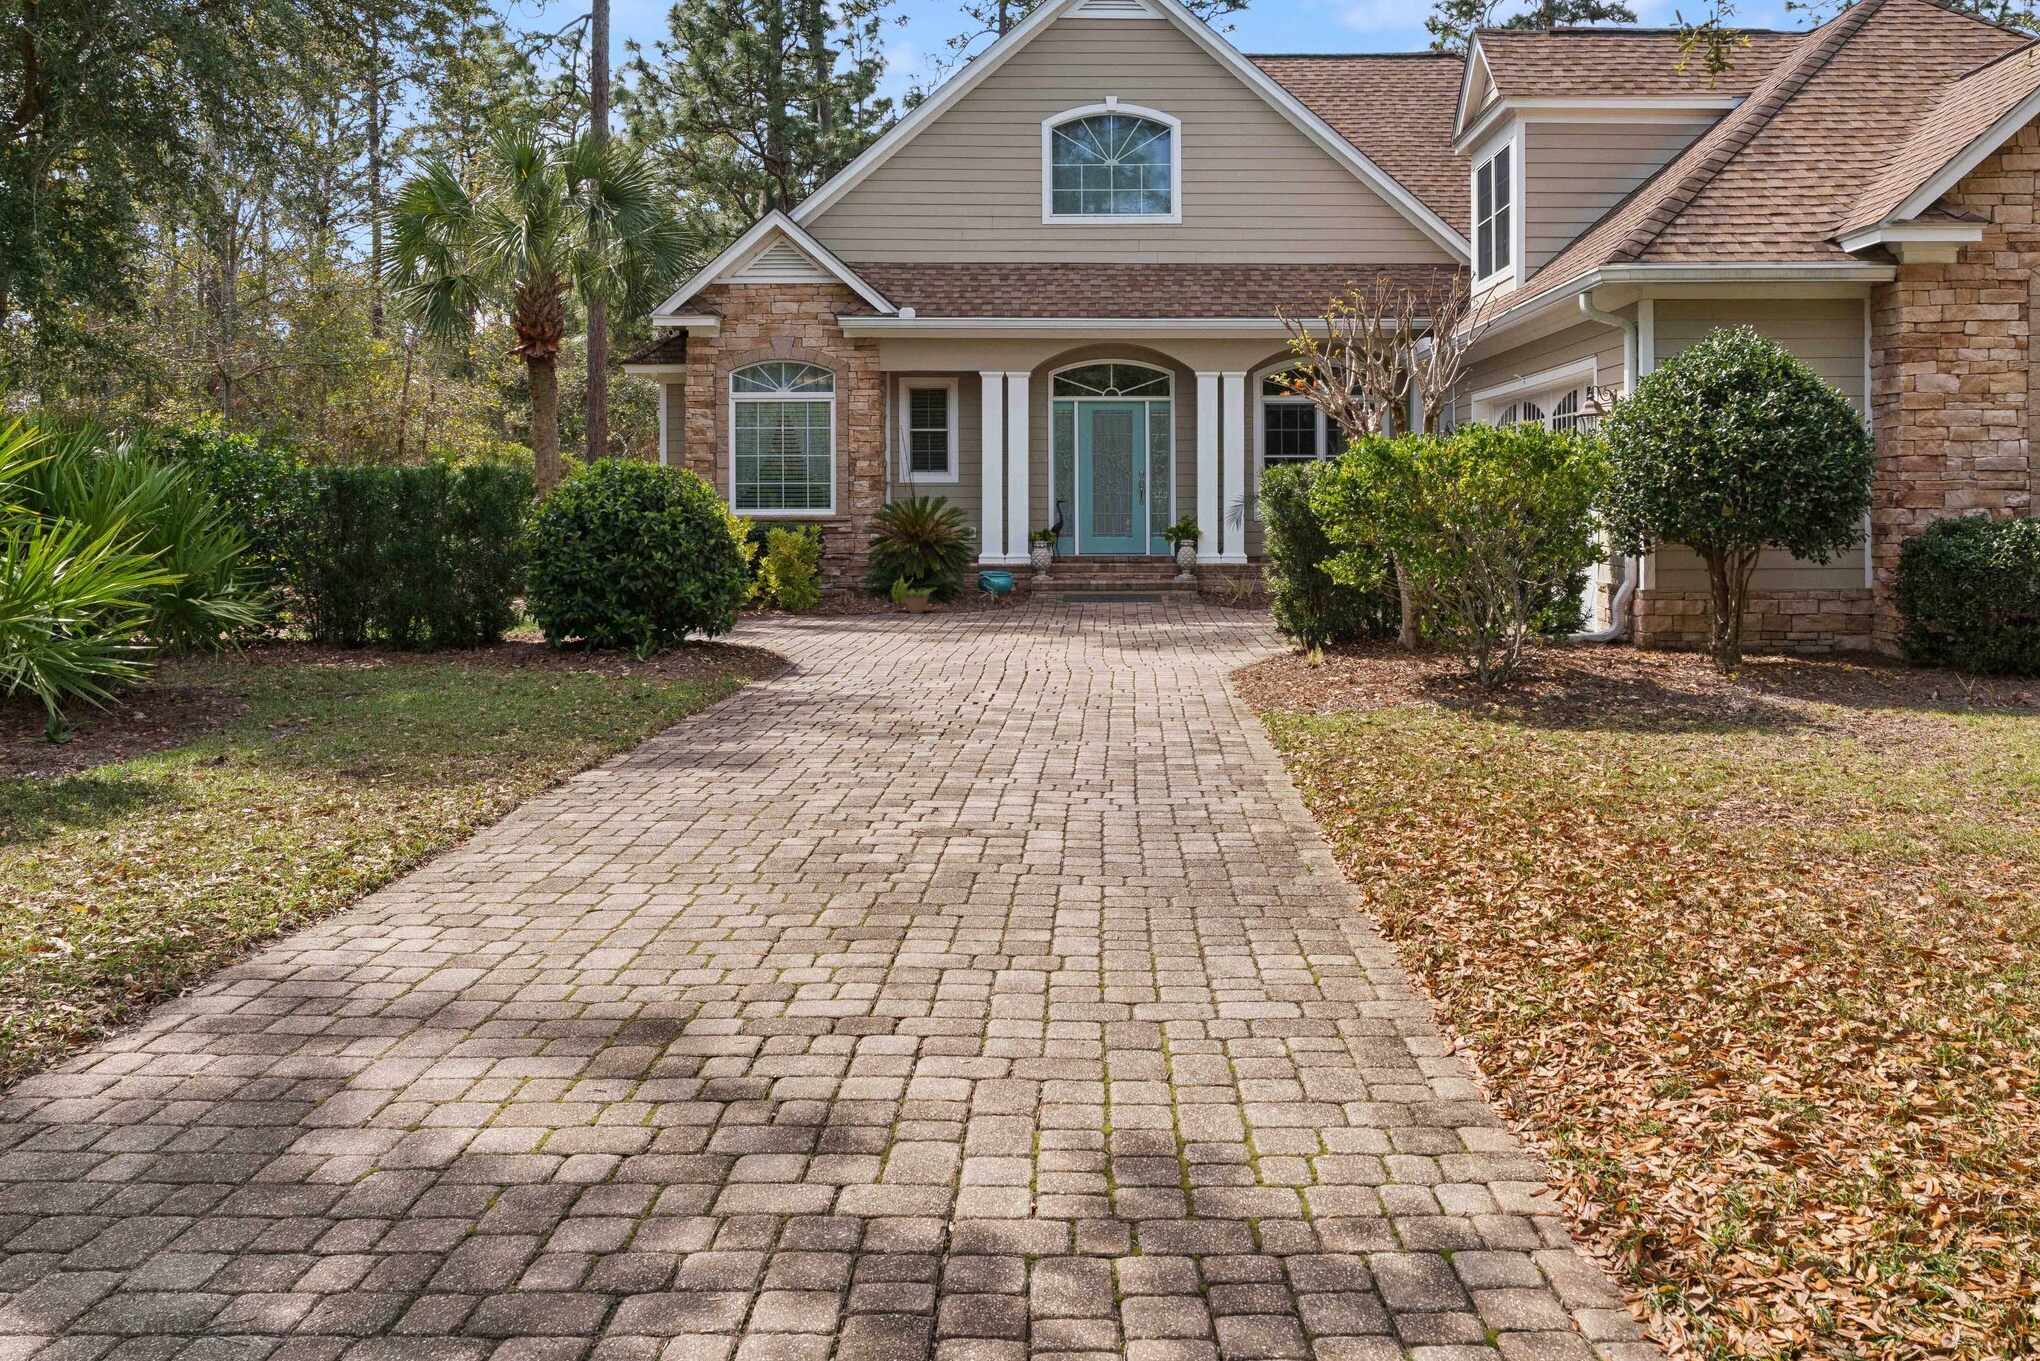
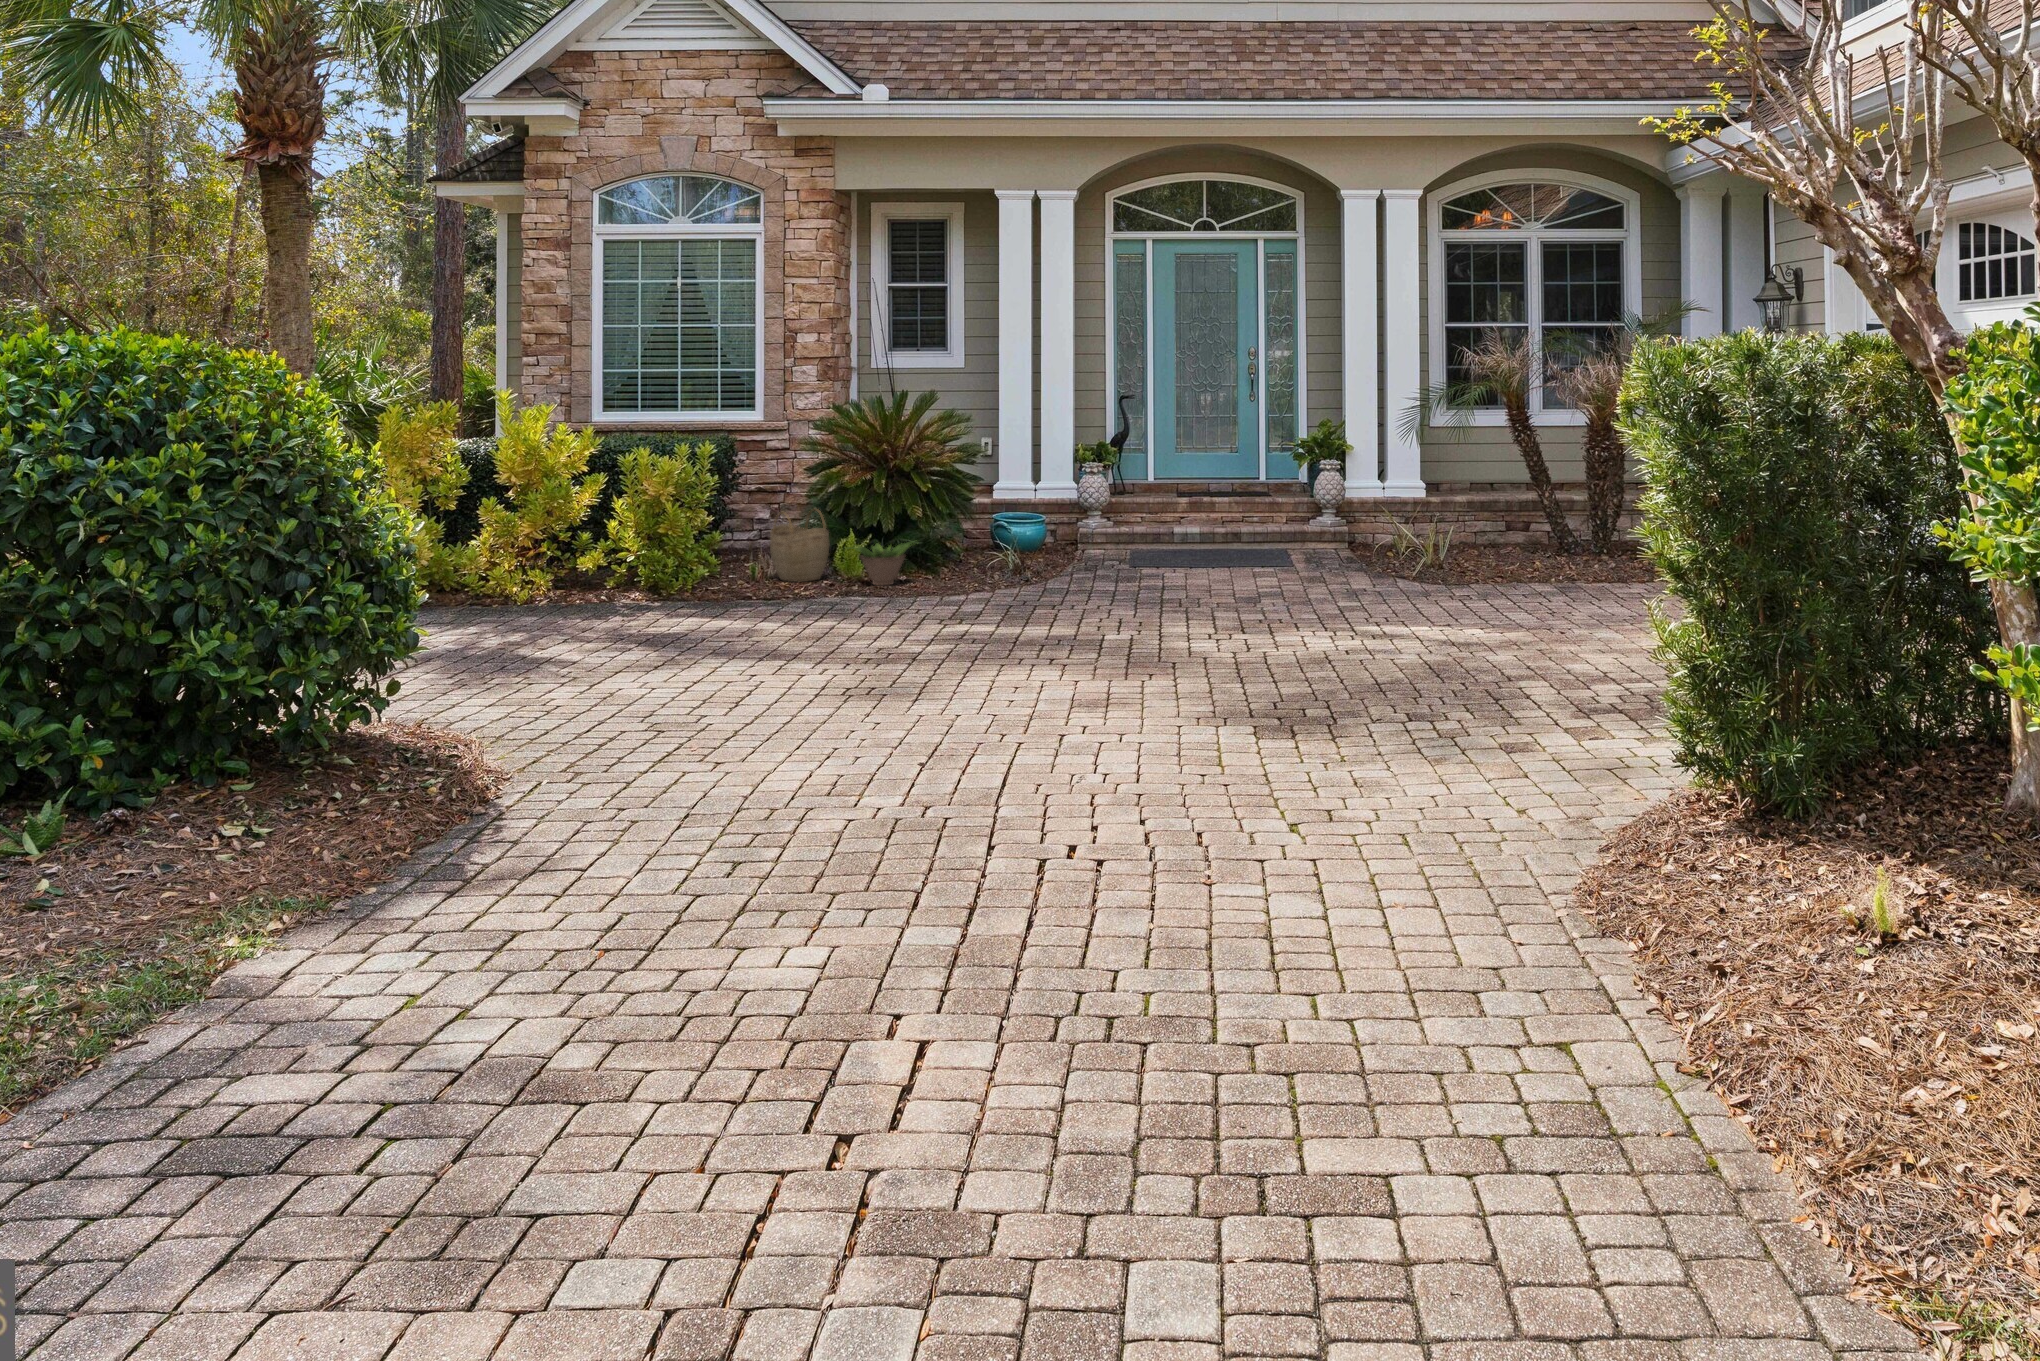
woven basket: none [847,568,883,611] -> present [770,510,830,582]

